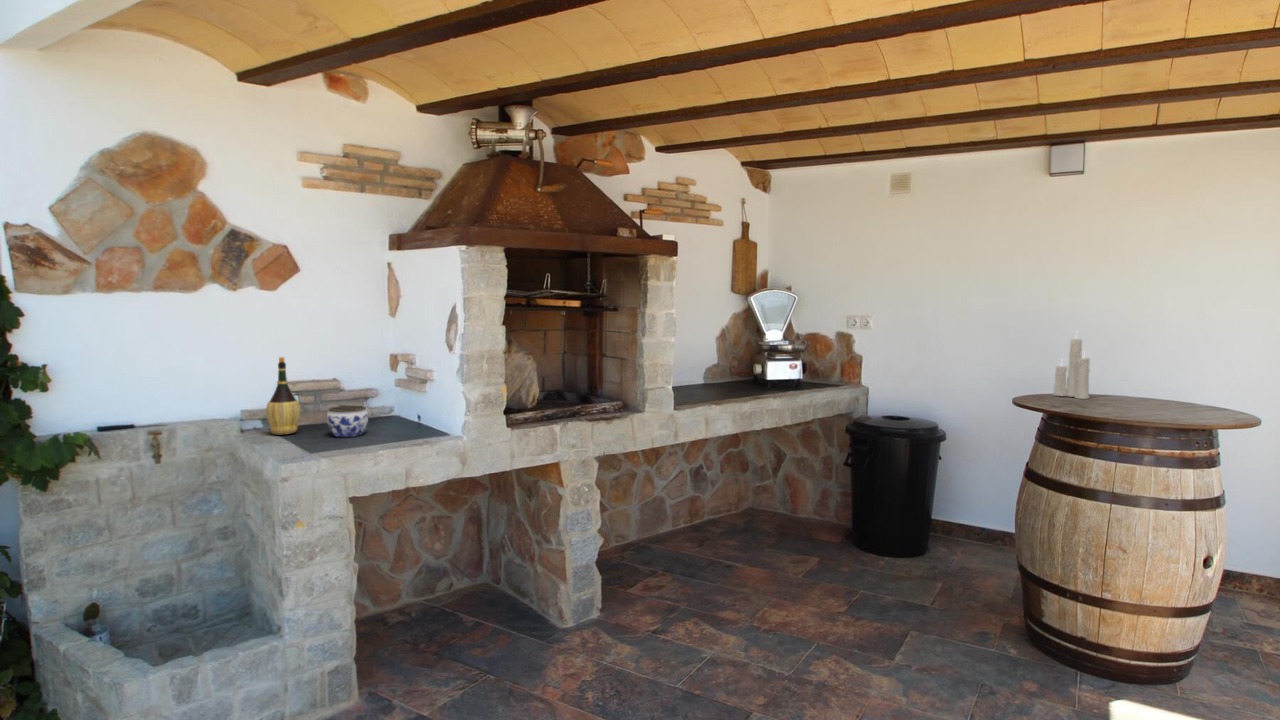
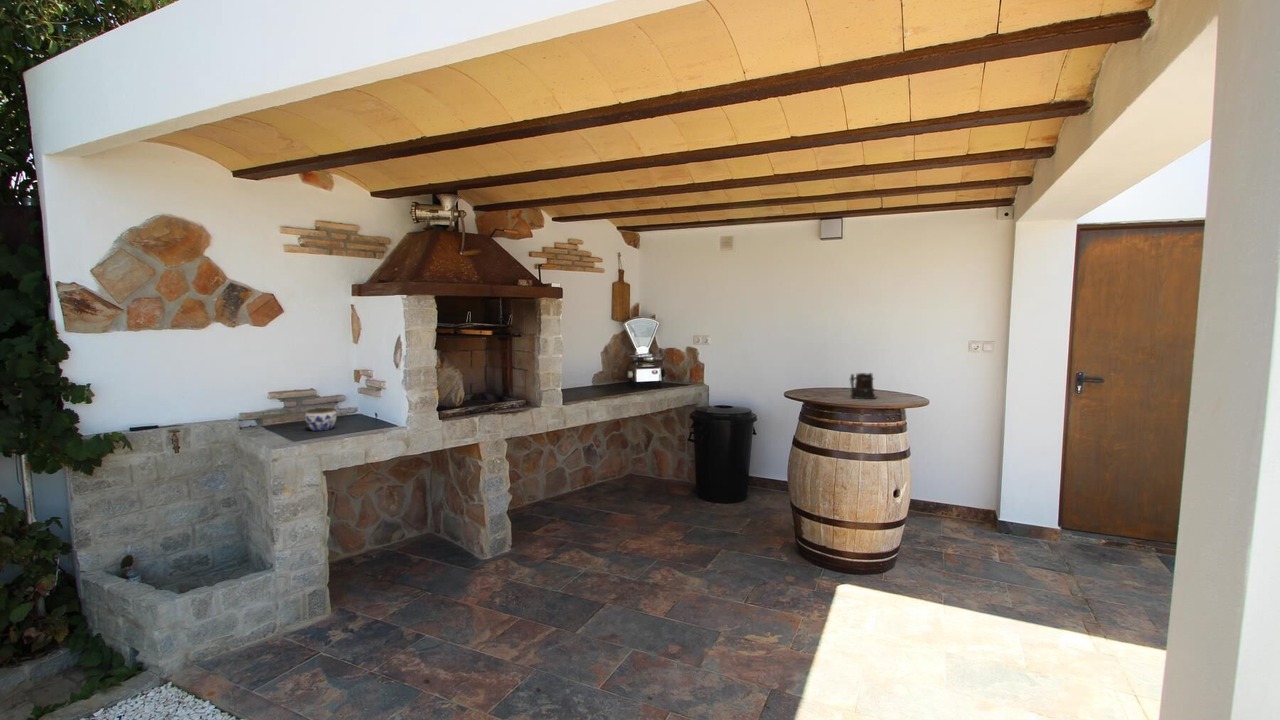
candle: present [1053,338,1090,399] -> none [817,344,838,391]
wine bottle: present [266,357,301,434] -> none [259,374,285,430]
beer mug: none [1125,372,1169,413] -> present [850,373,875,399]

